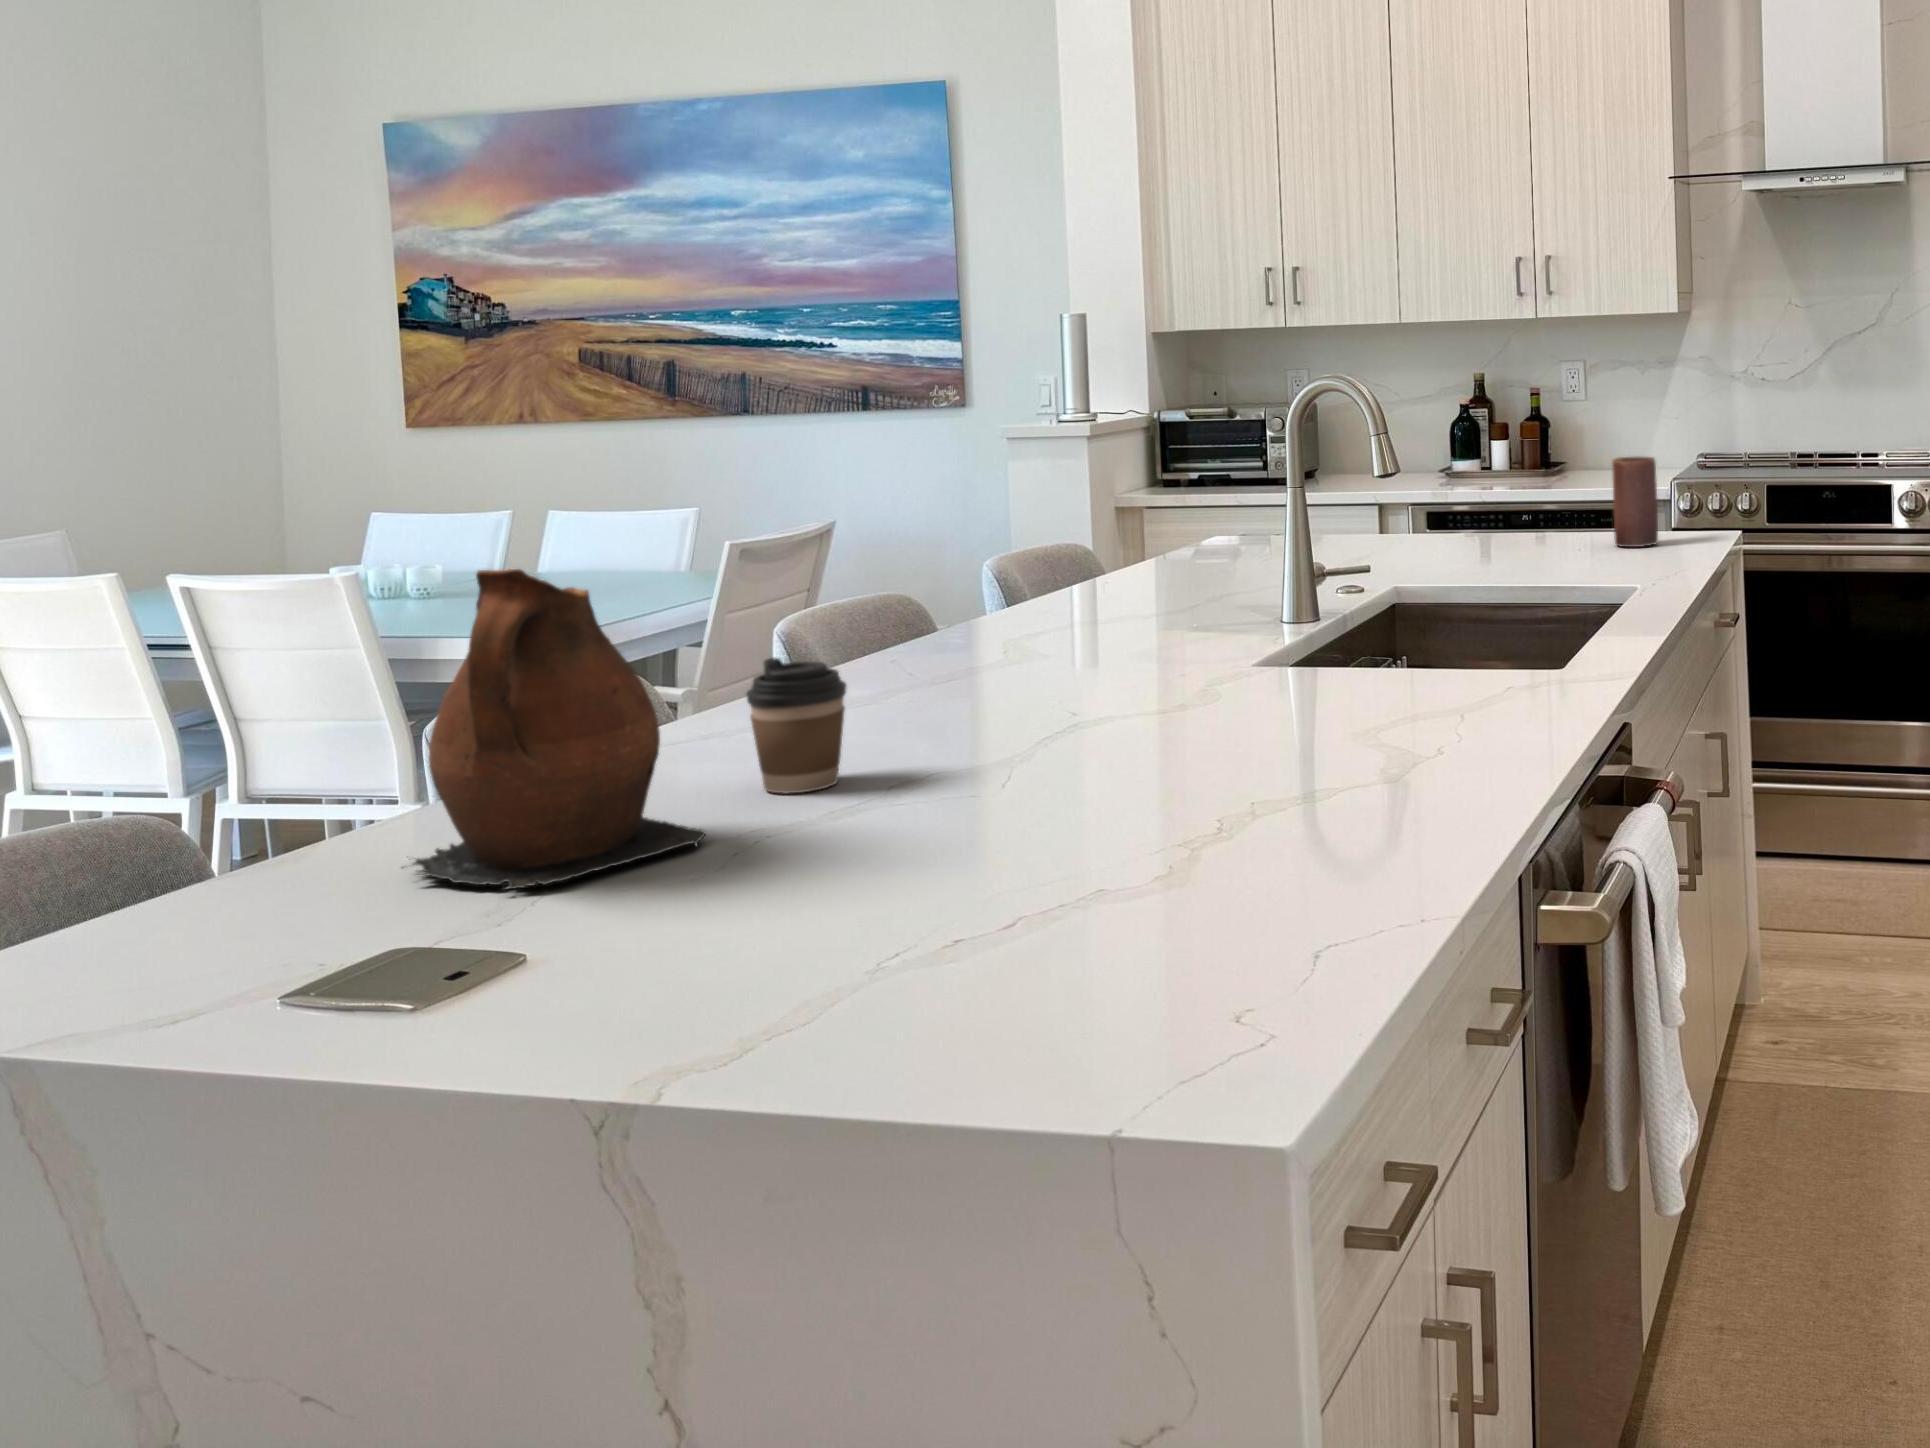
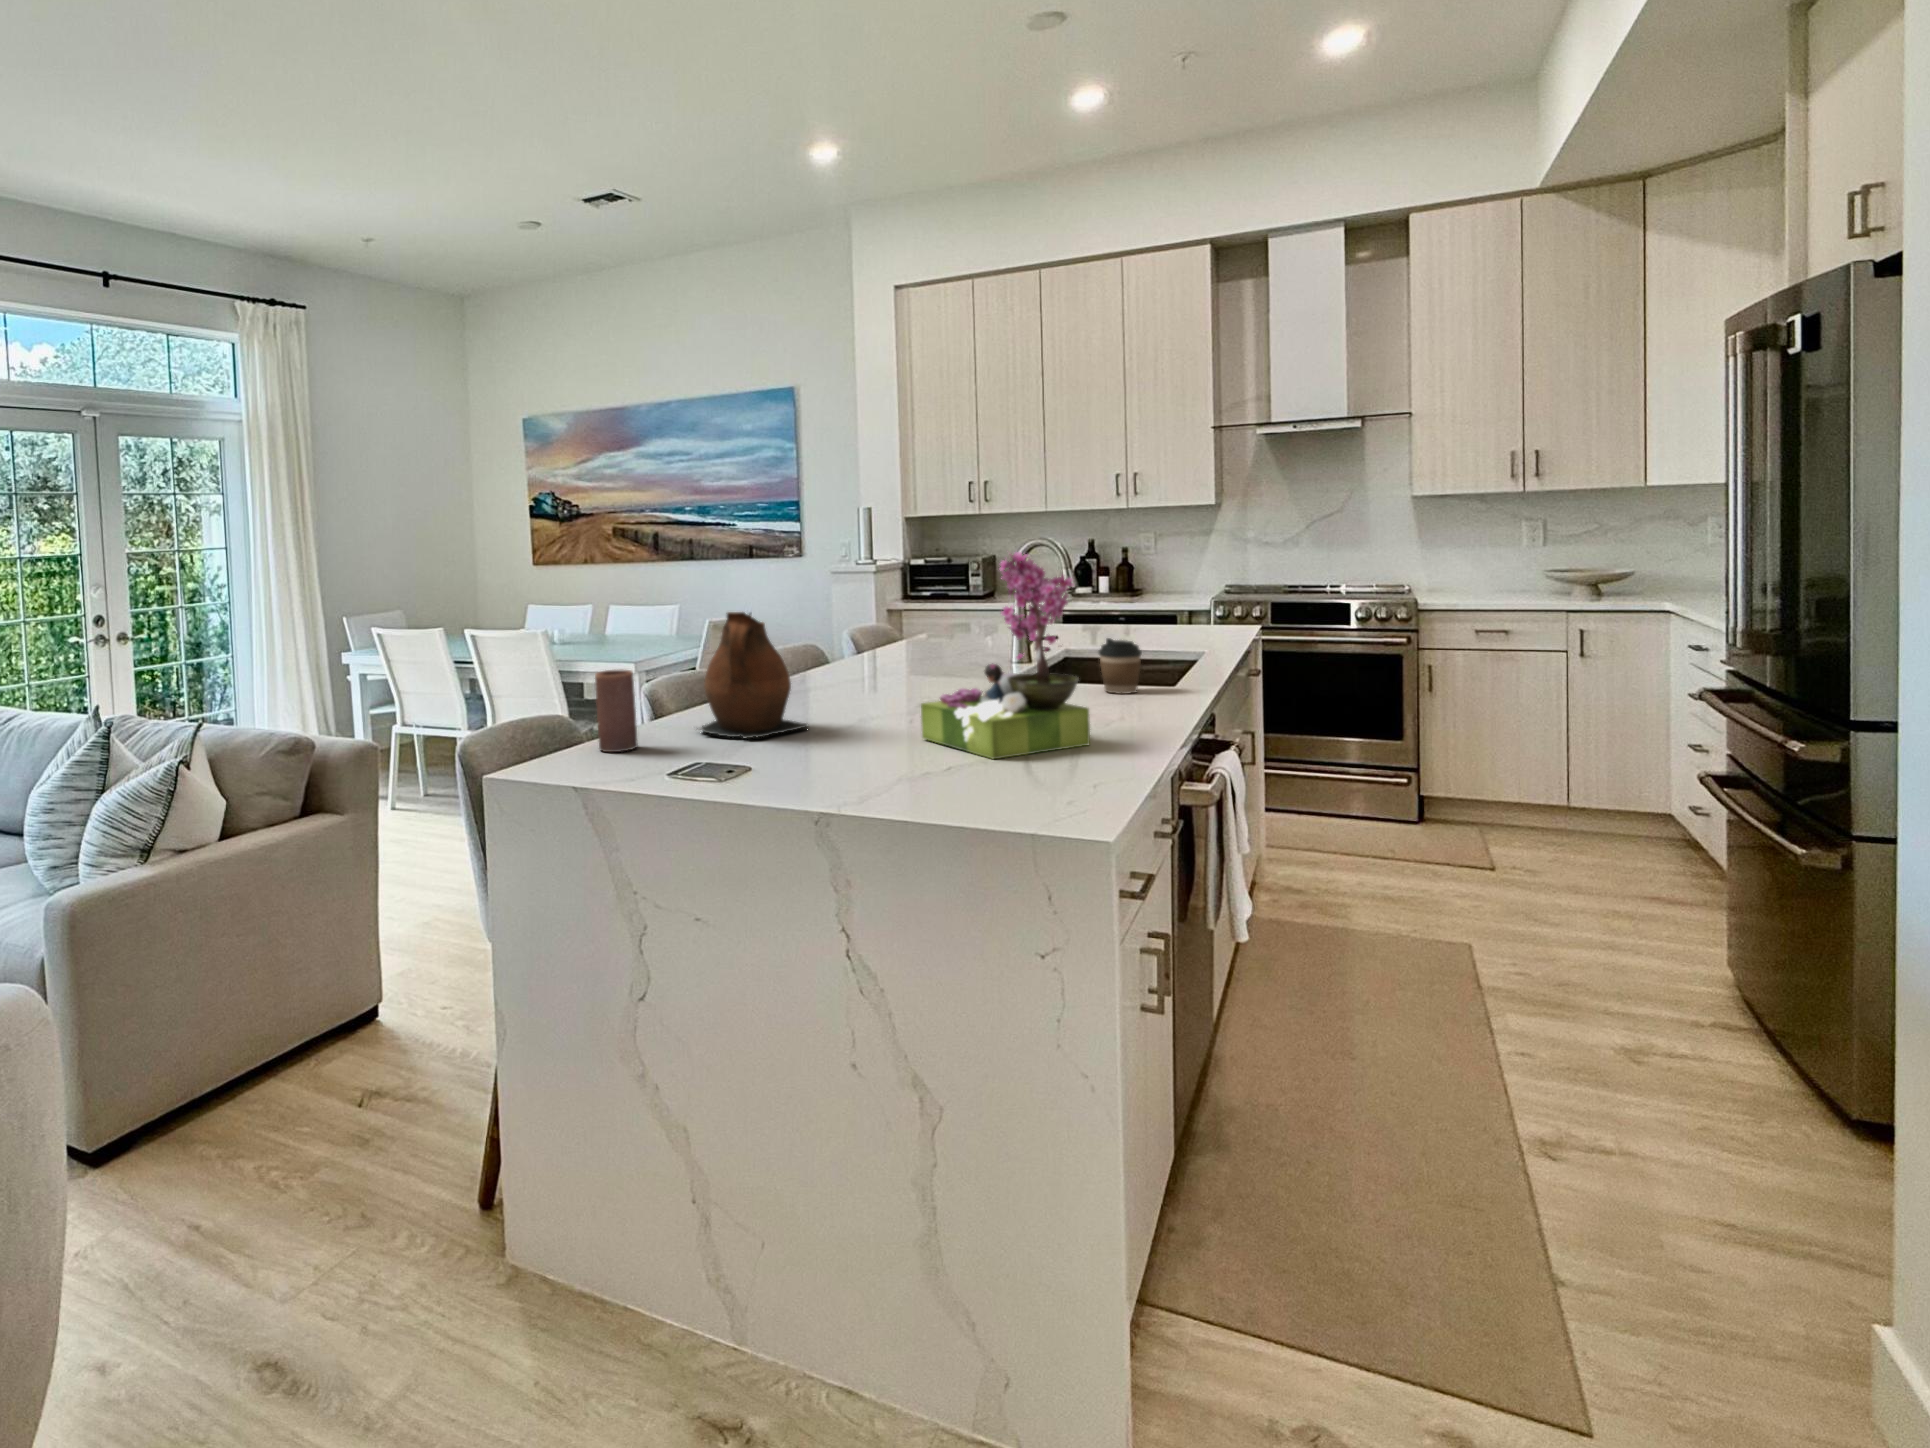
flower arrangement: none [945,408,1319,927] -> present [921,552,1090,759]
candle: present [1612,457,1658,547] -> present [595,670,638,752]
coffee cup: present [746,658,846,793] -> present [1099,638,1142,694]

